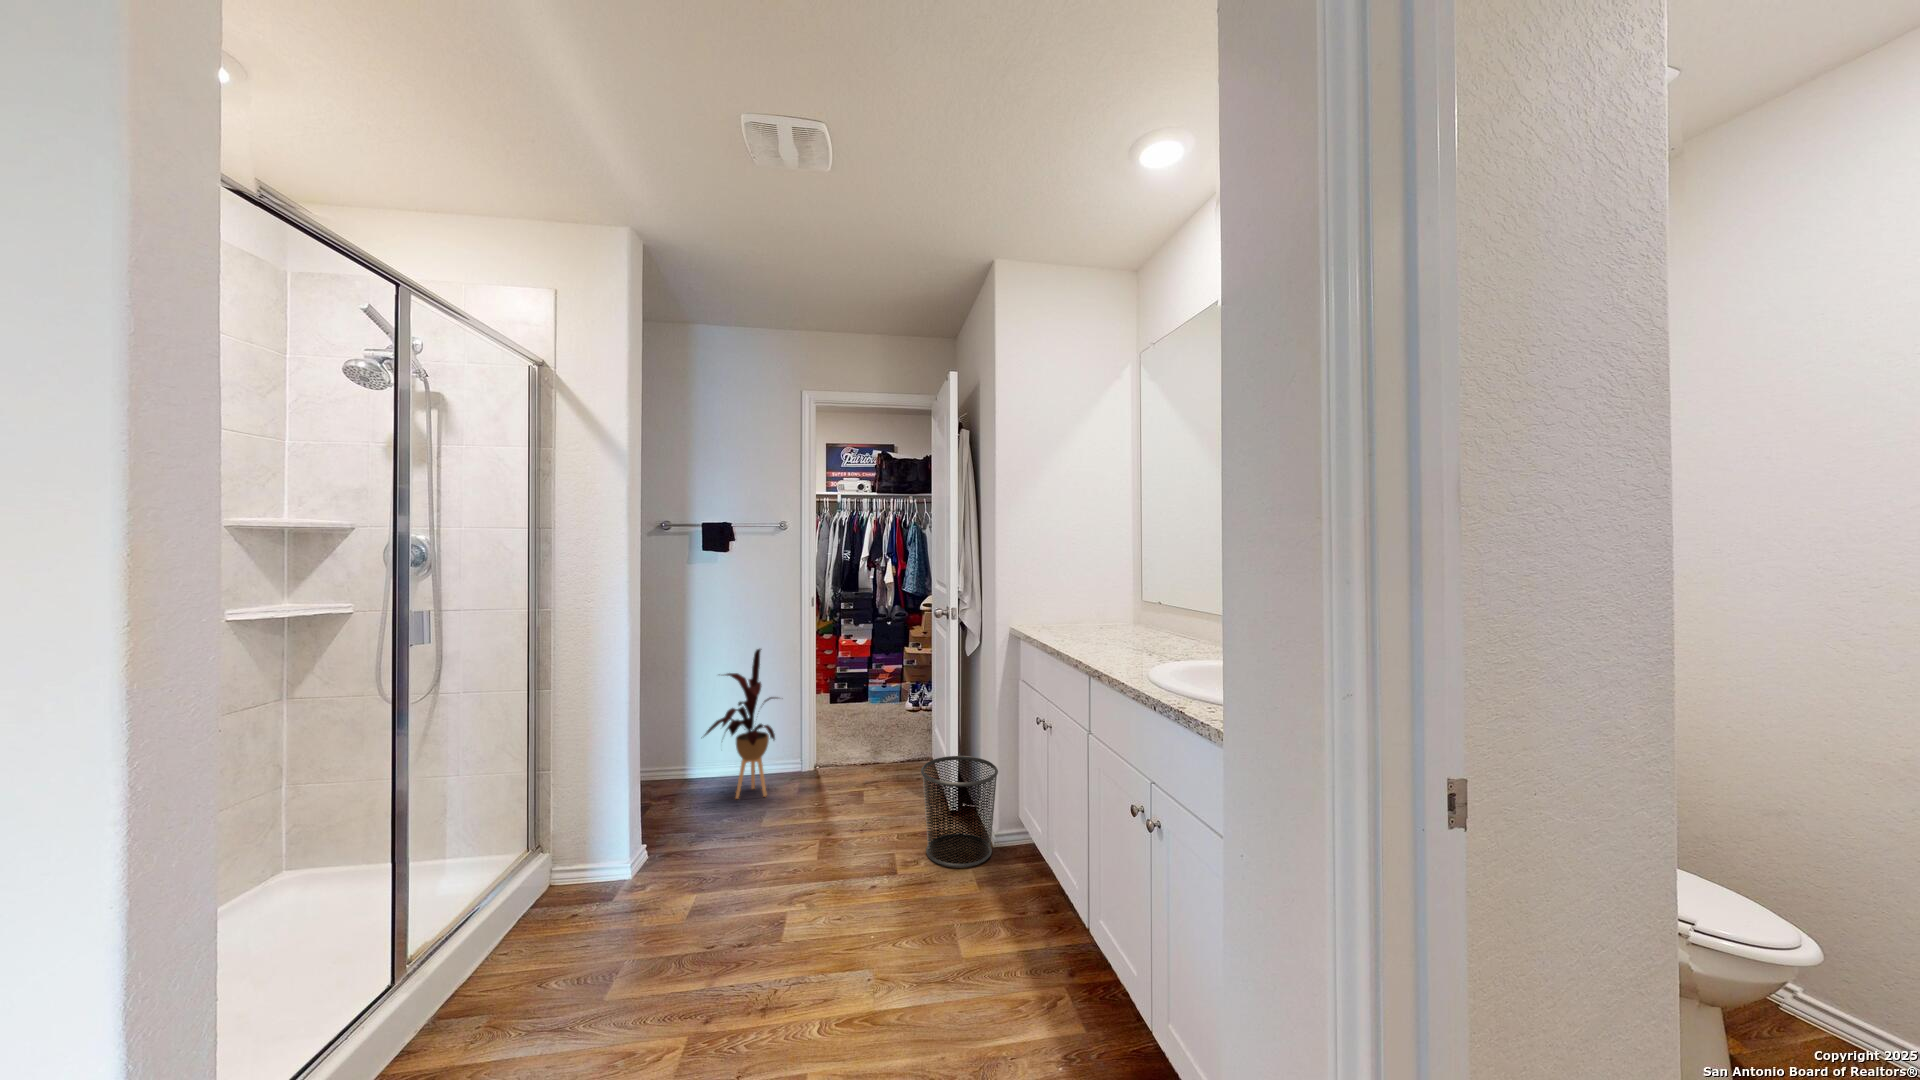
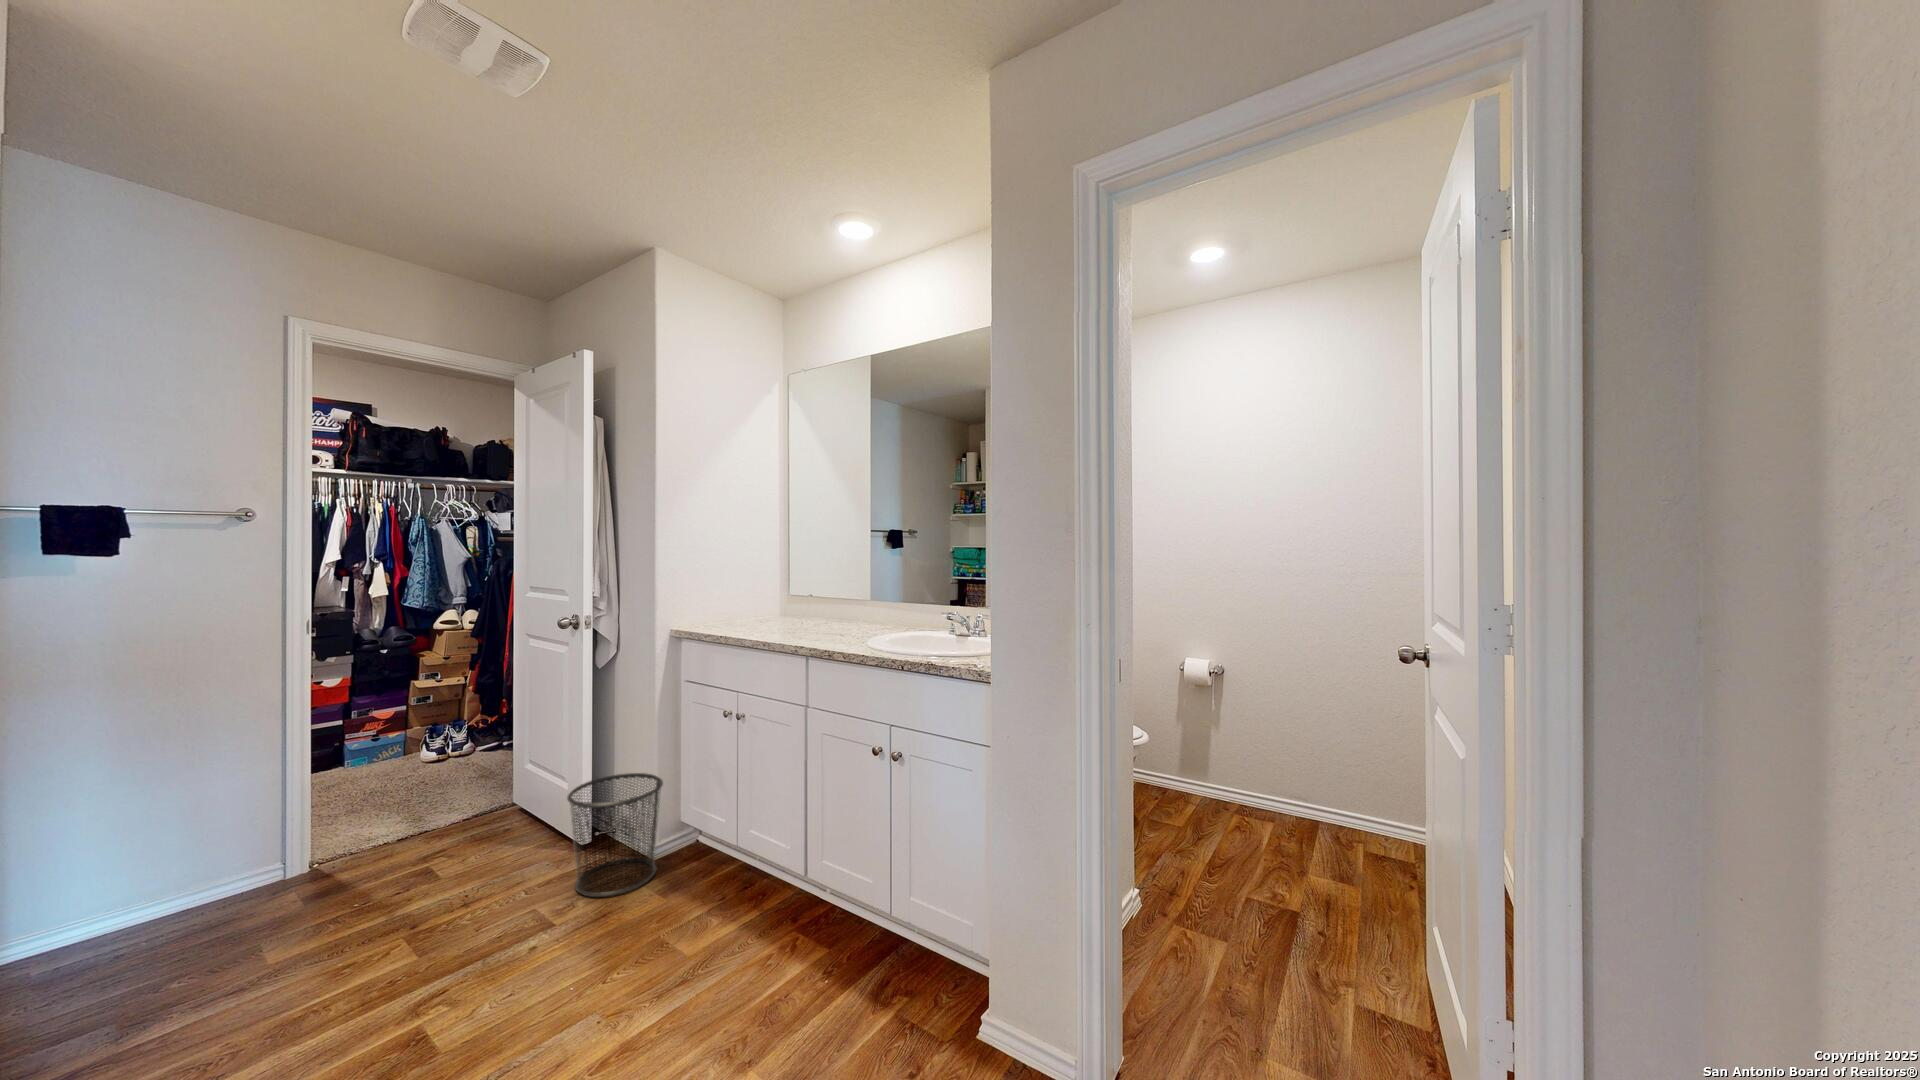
house plant: present [704,649,777,799] -> none [107,701,282,945]

